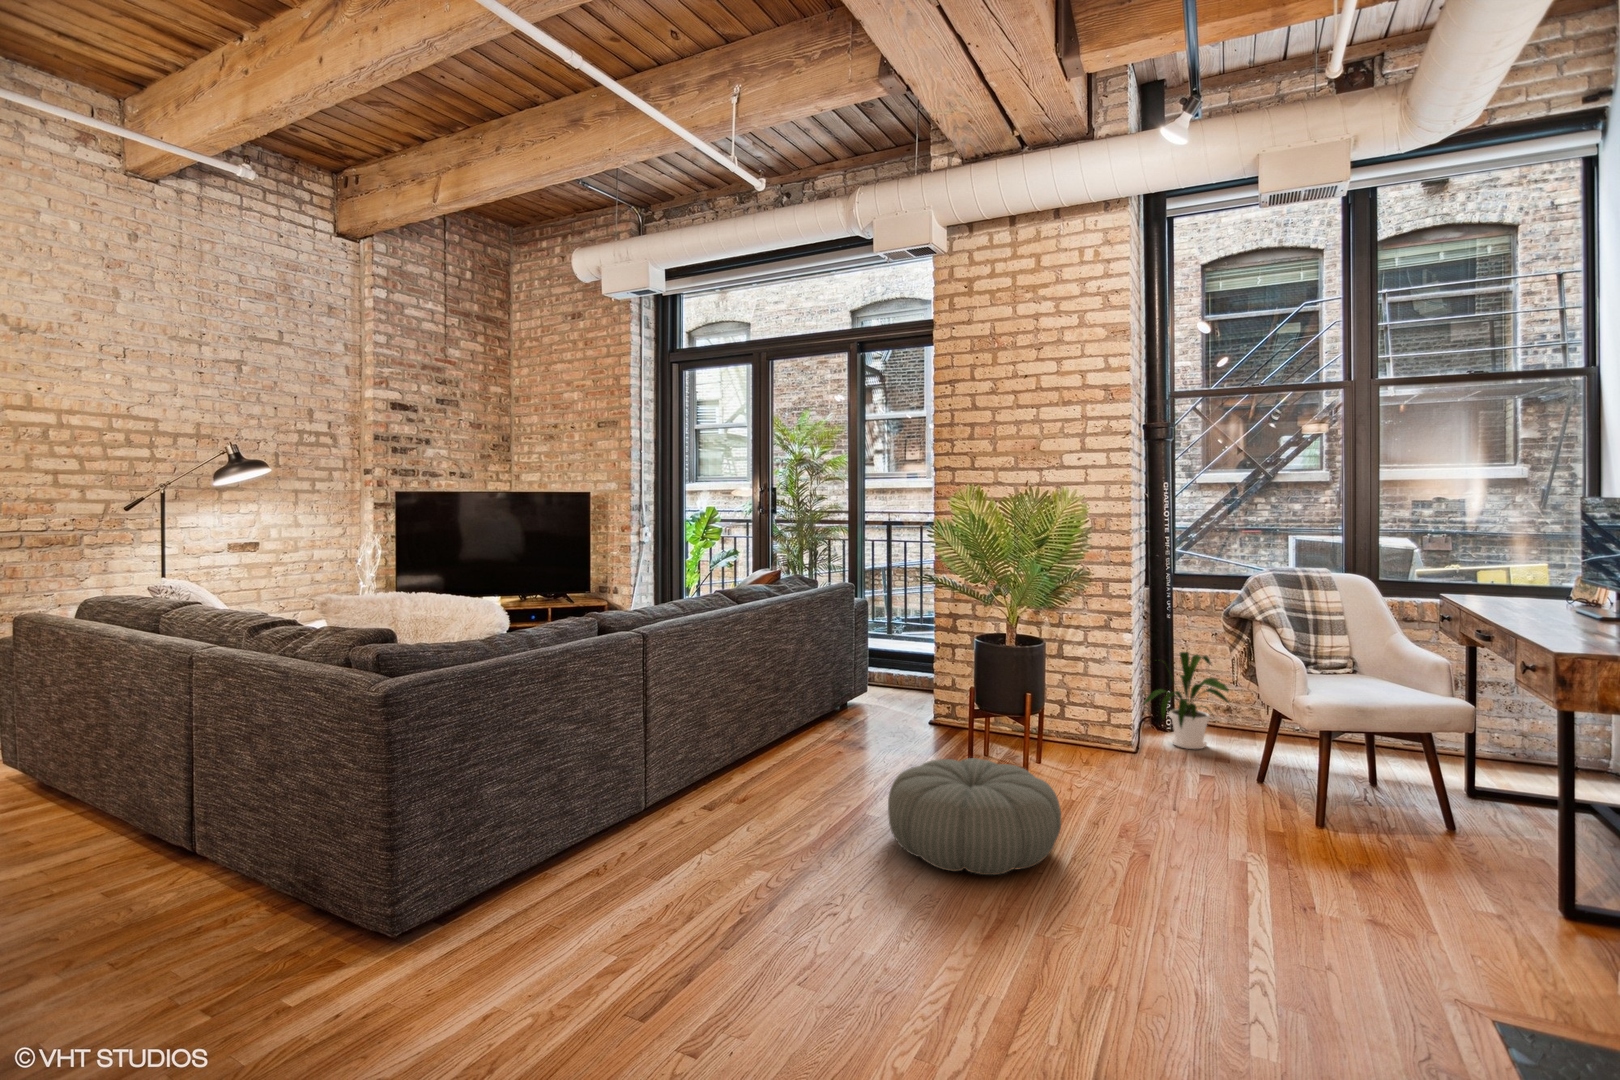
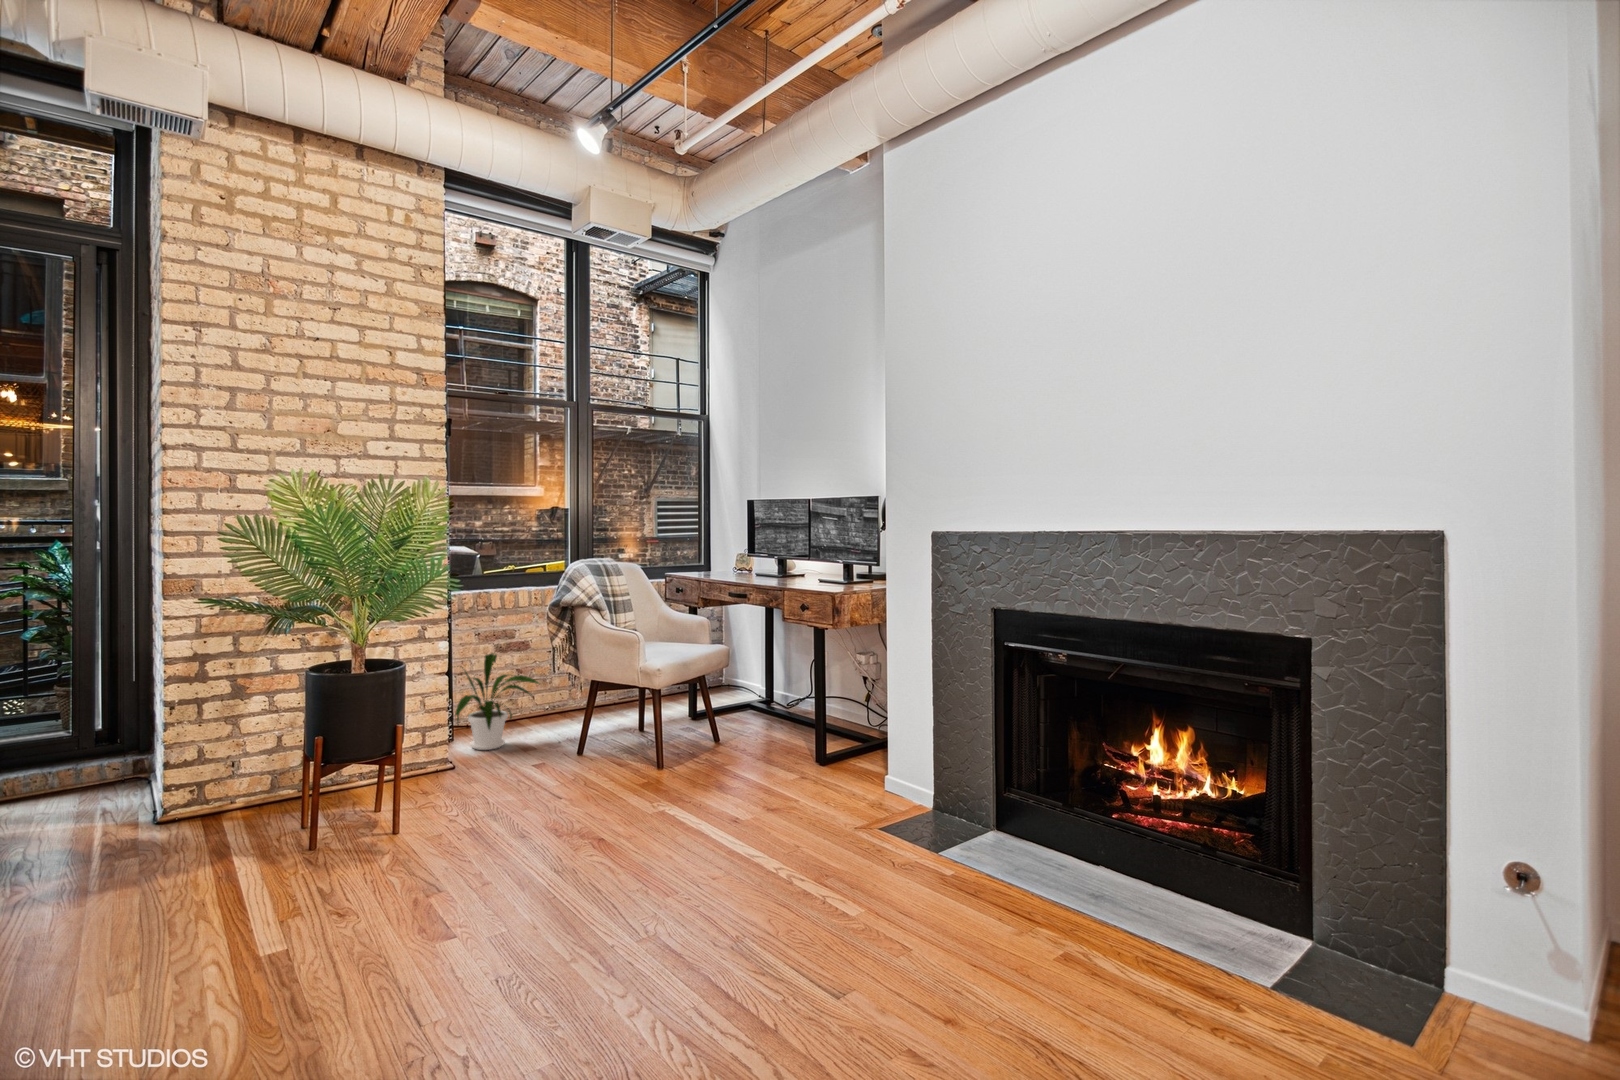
pouf: present [888,758,1061,875] -> none [366,800,581,944]

